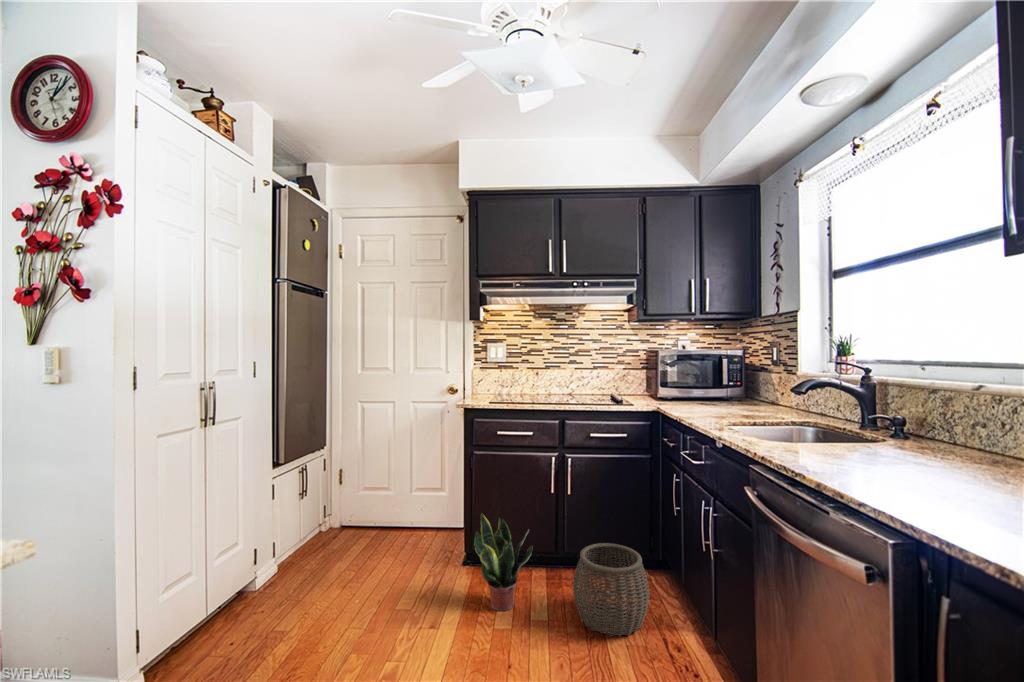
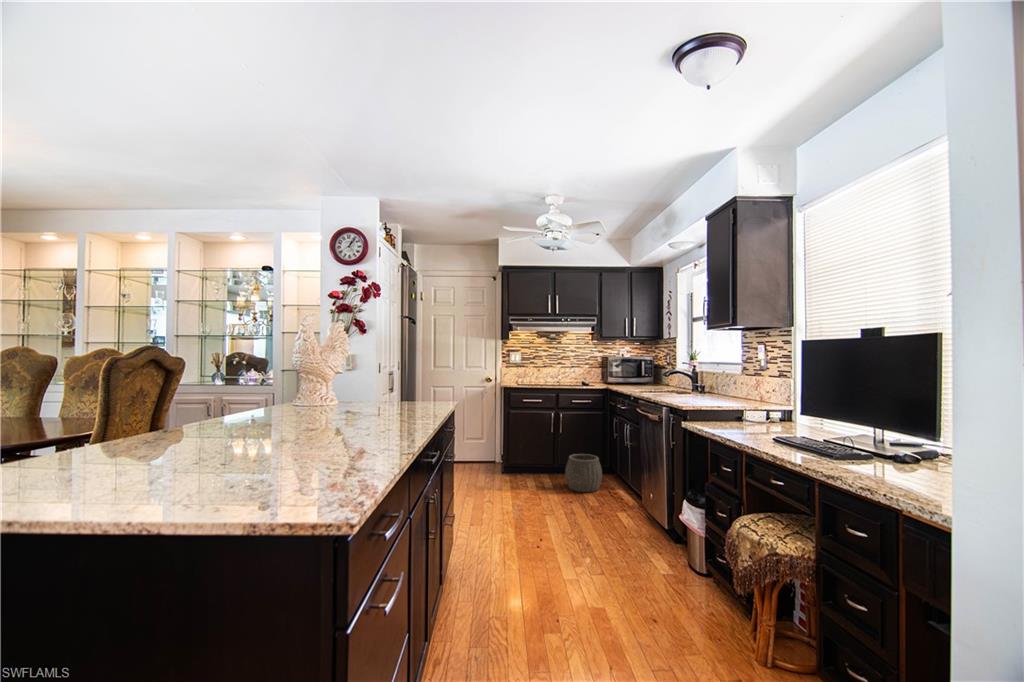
potted plant: present [474,514,532,611] -> none [514,439,545,487]

